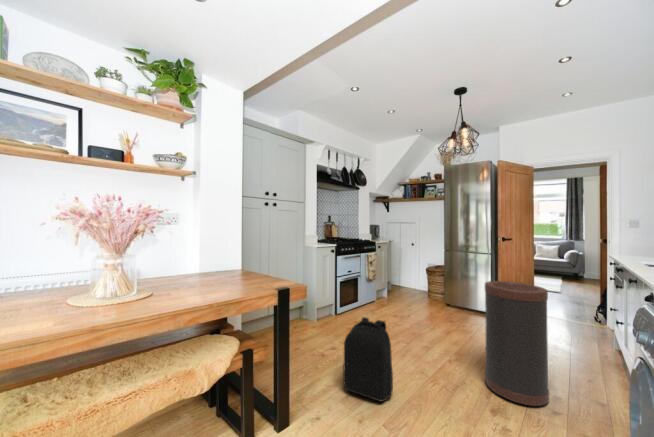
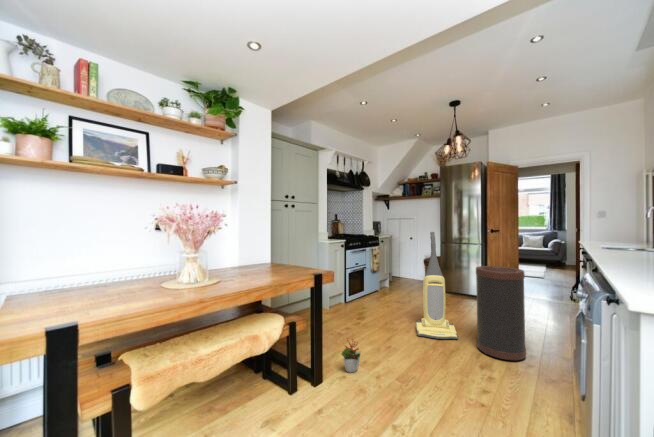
vacuum cleaner: none [411,238,462,370] -> present [416,232,458,339]
backpack: present [343,317,393,401] -> none [364,298,405,362]
decorative plant: none [309,370,334,416] -> present [342,339,360,373]

